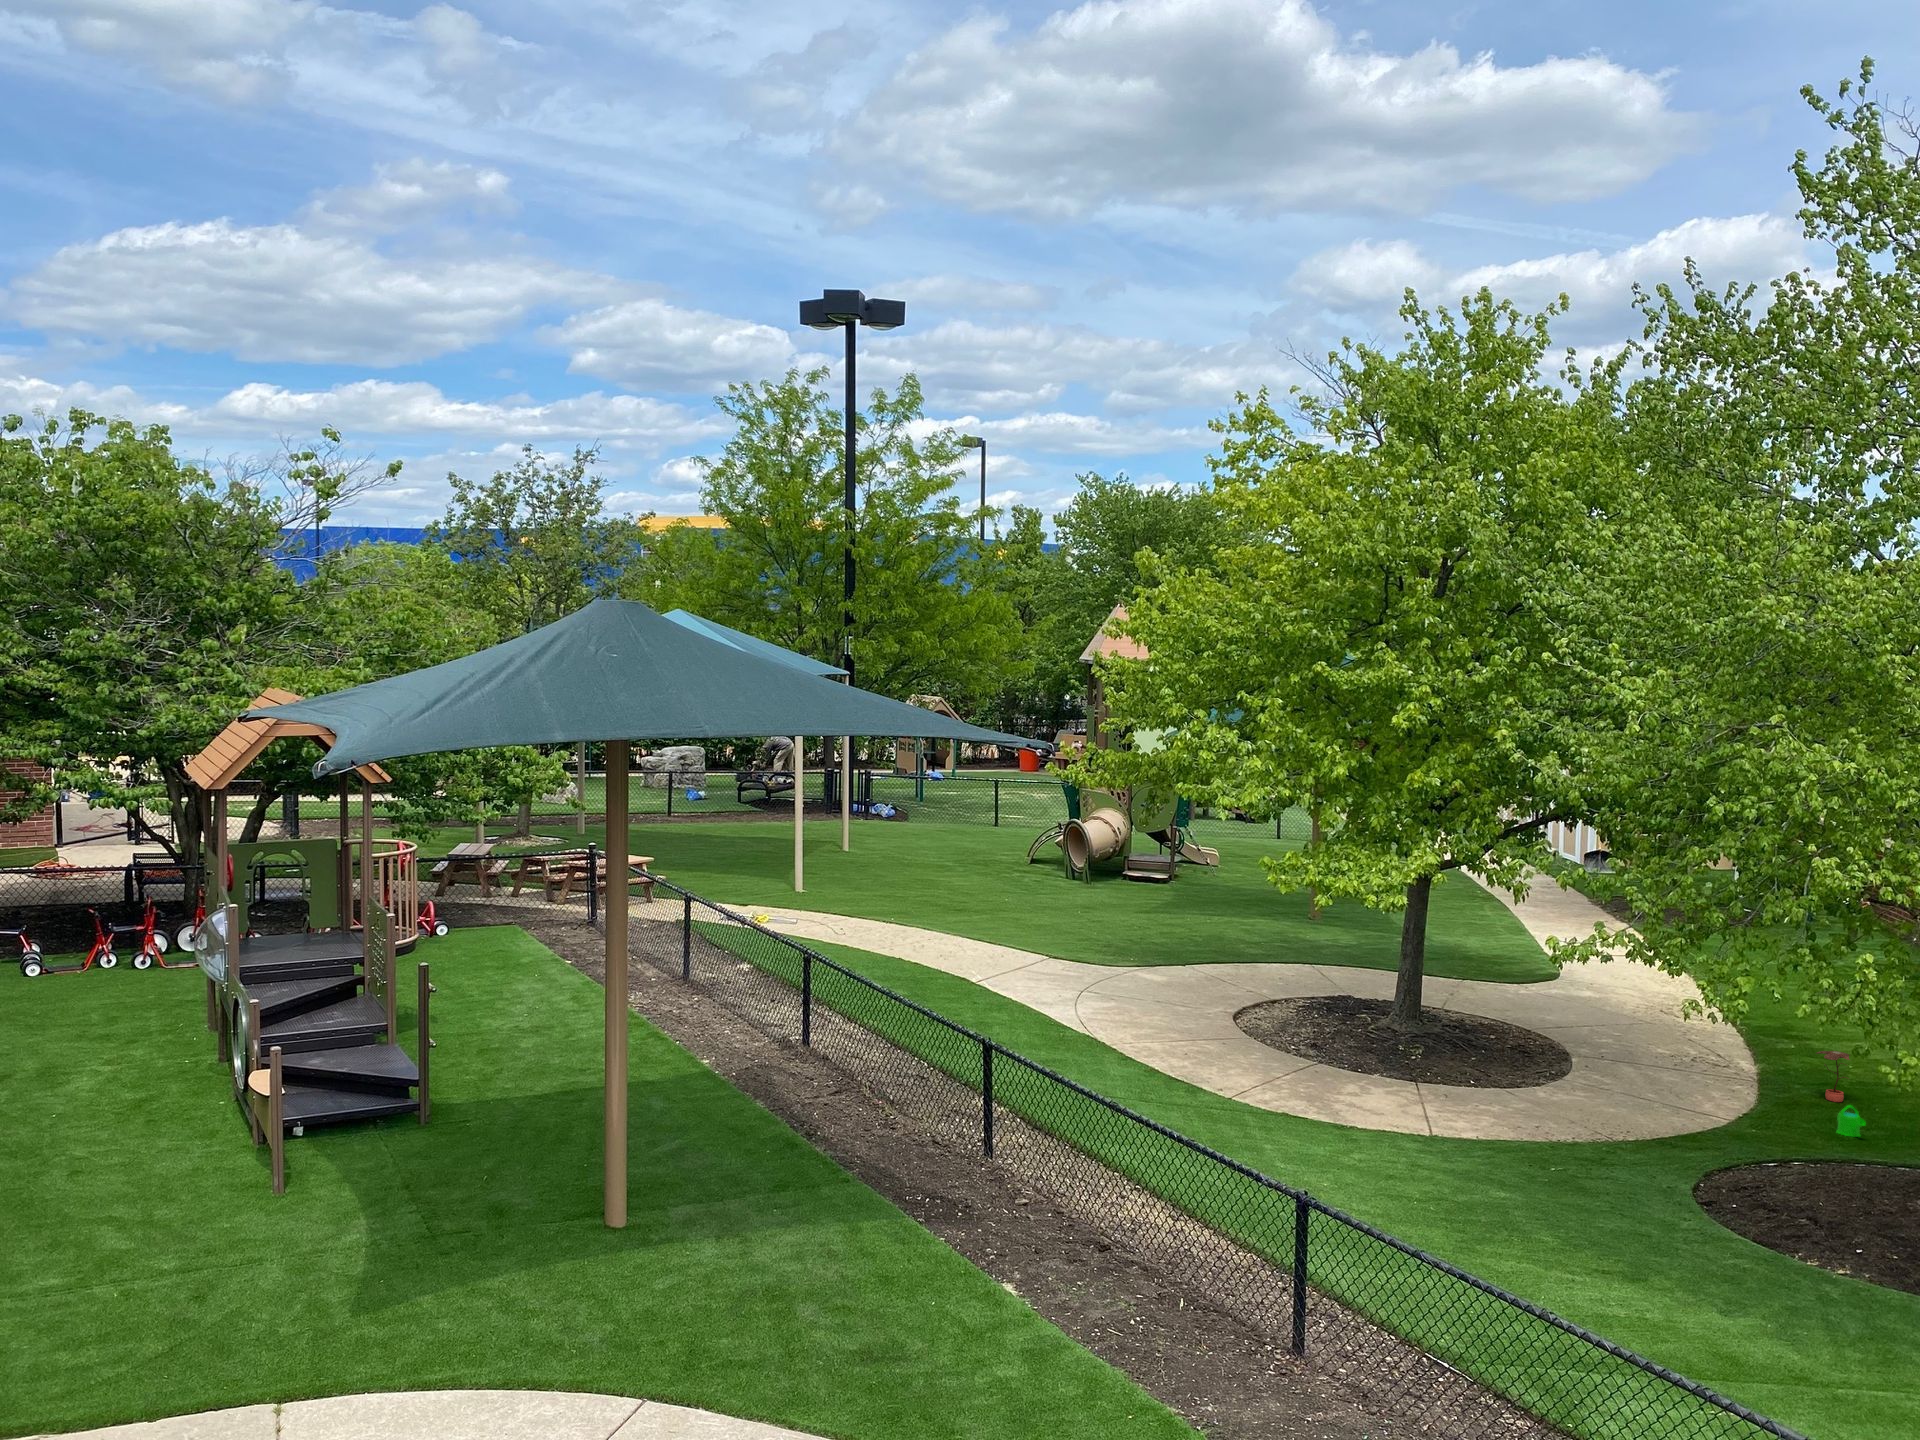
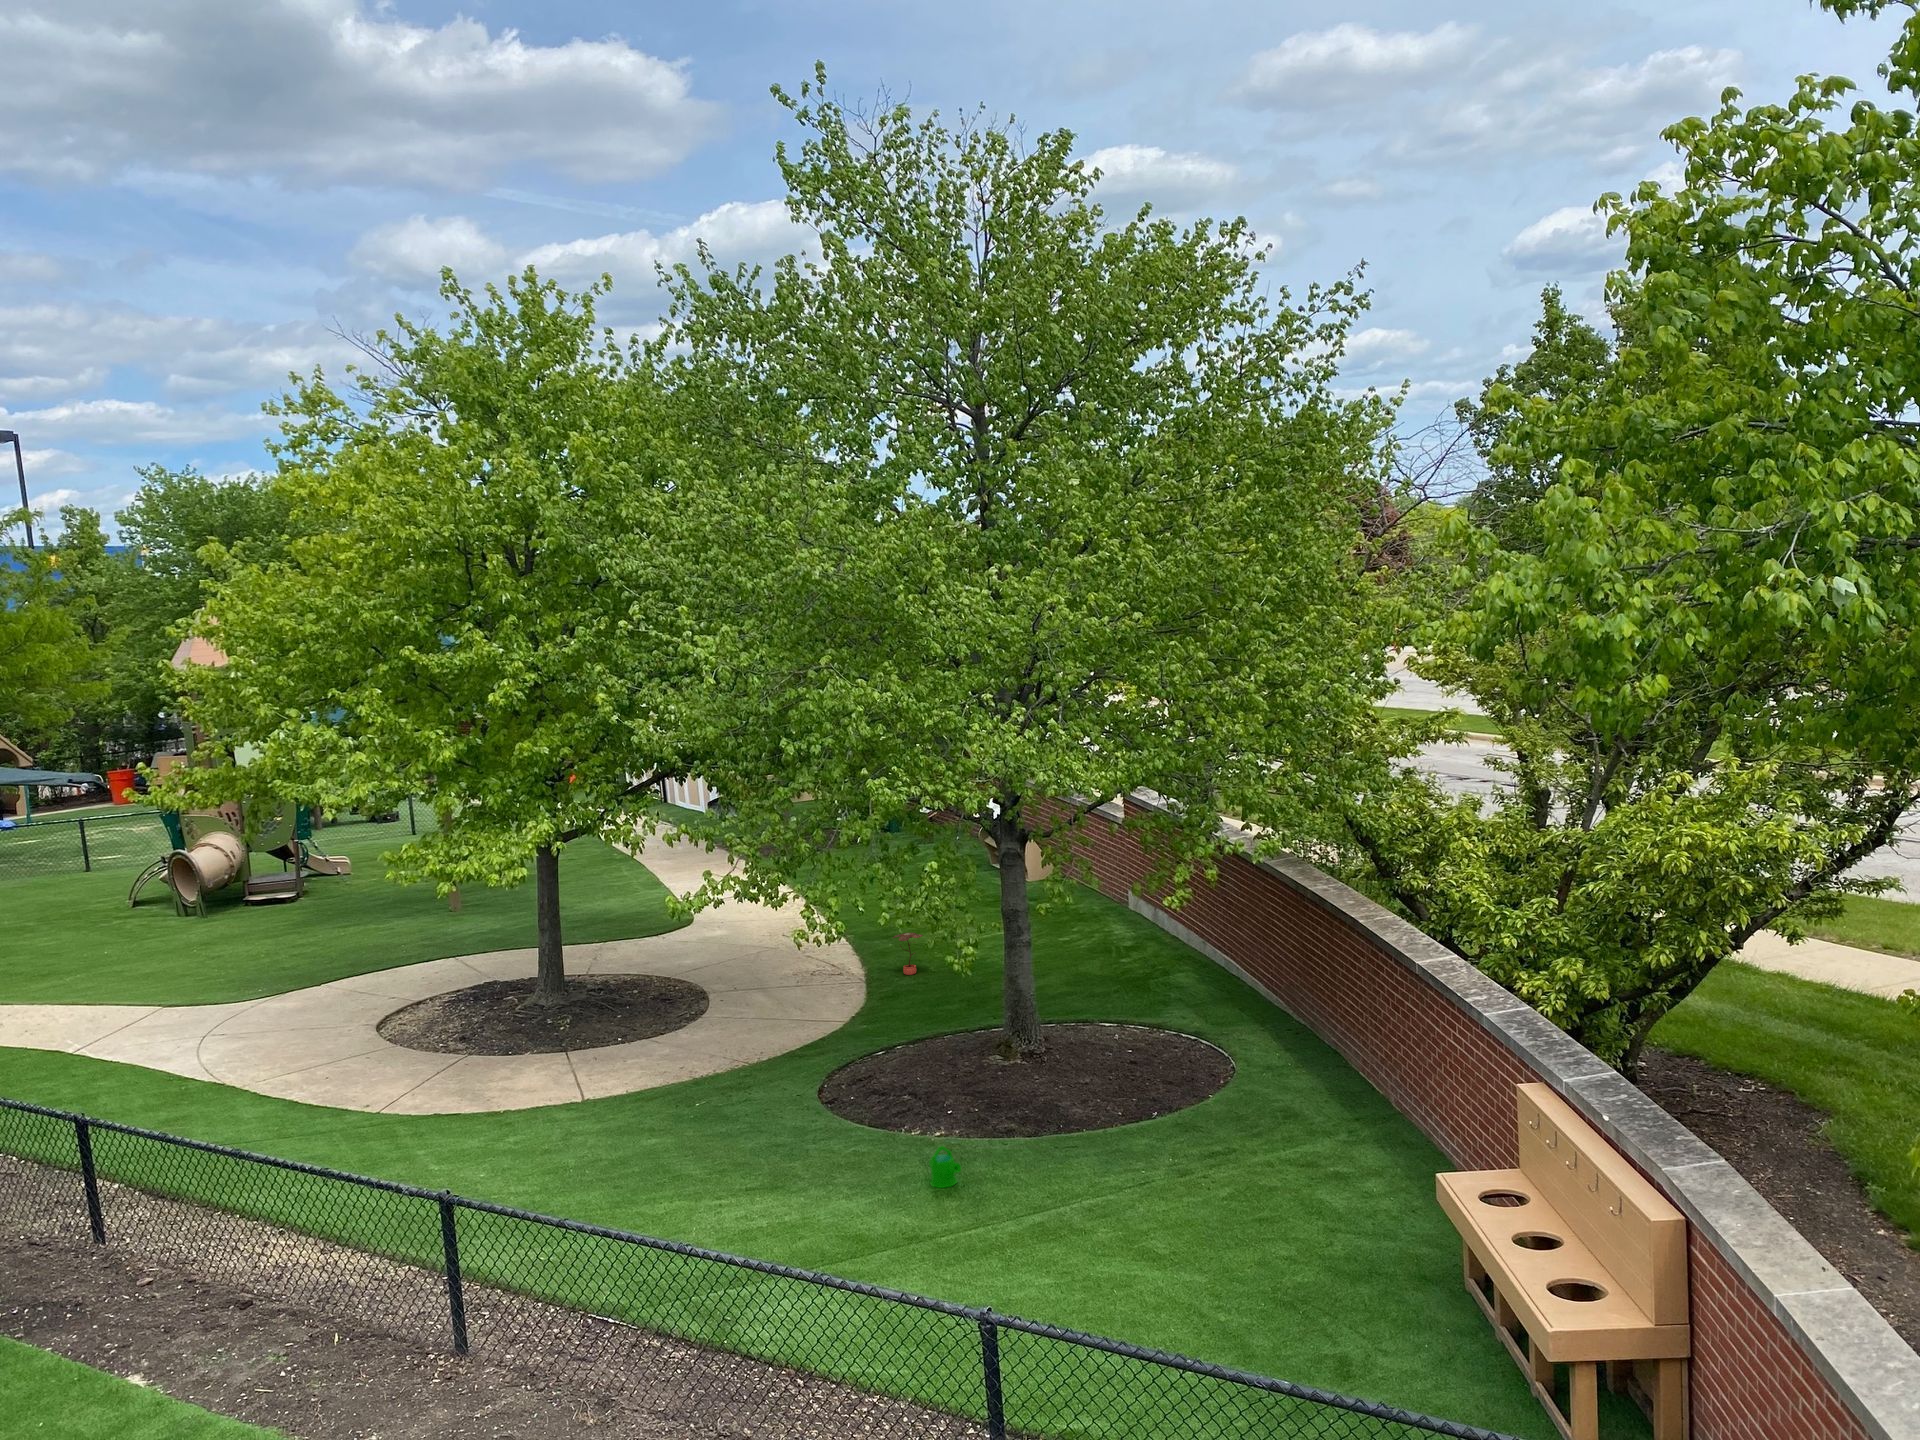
watering can: present [1837,1105,1866,1137] -> present [929,1146,961,1188]

